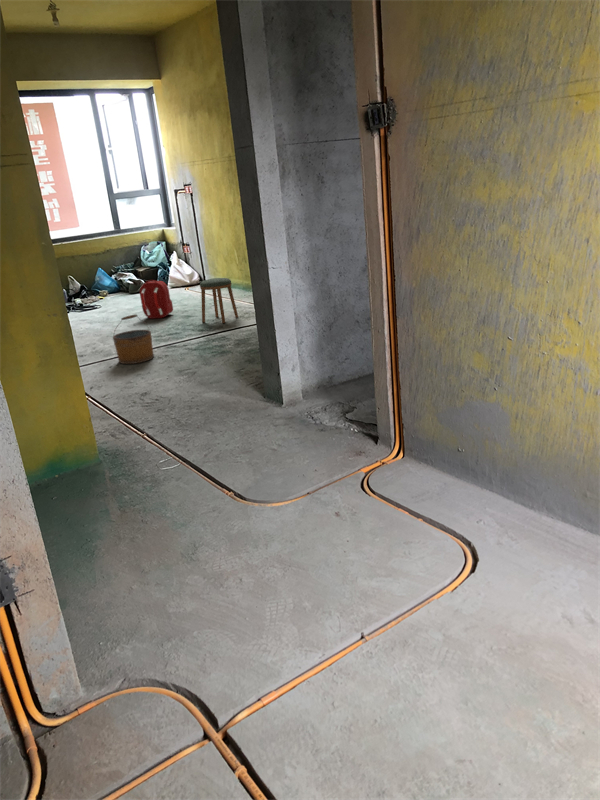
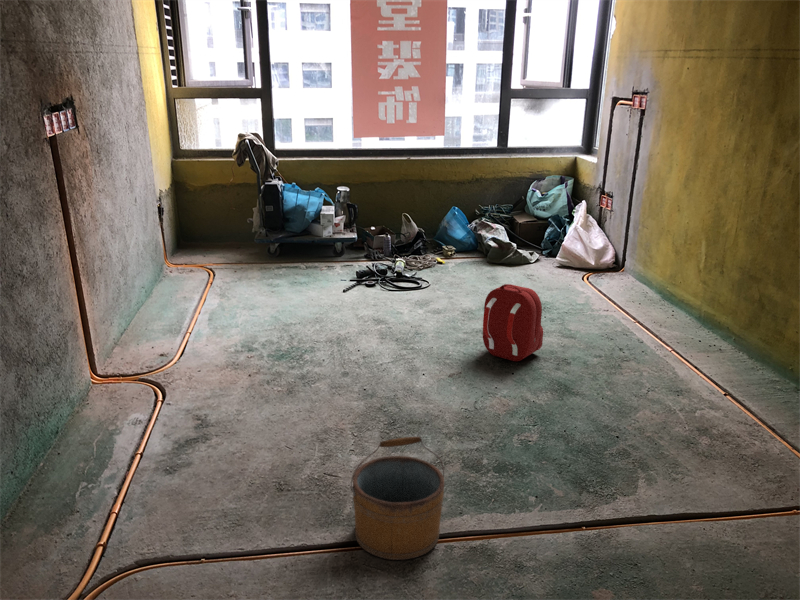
stool: present [200,278,238,323] -> none [590,324,680,436]

